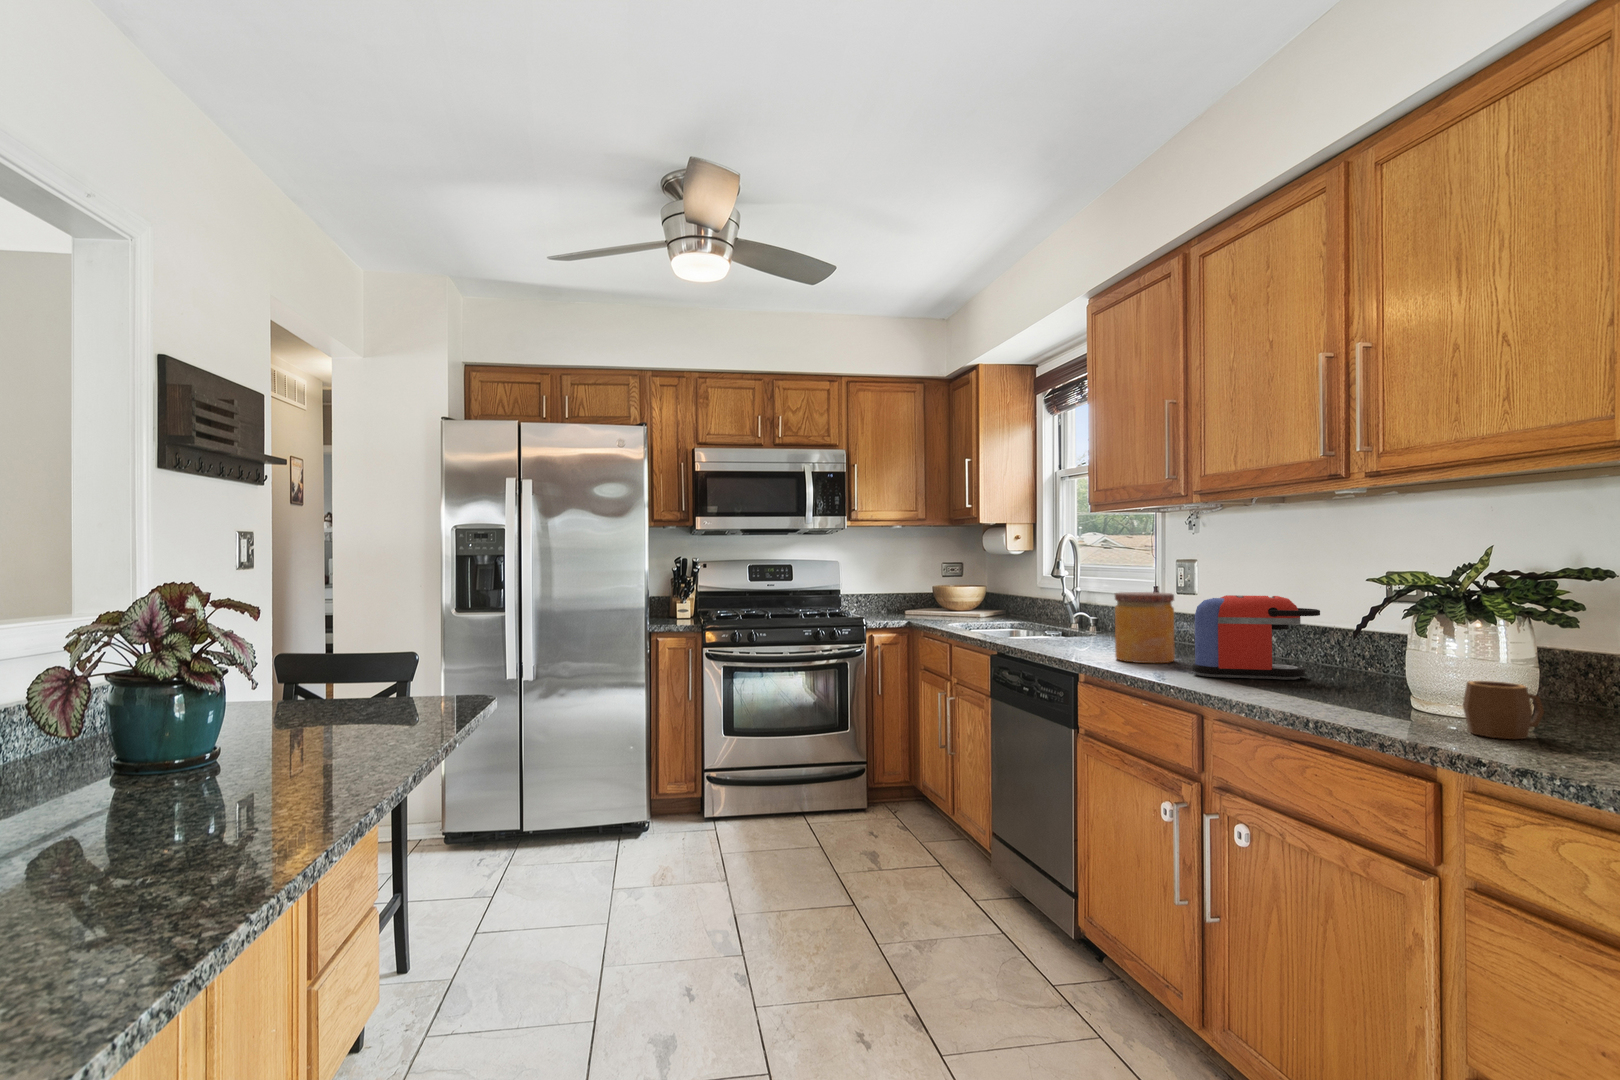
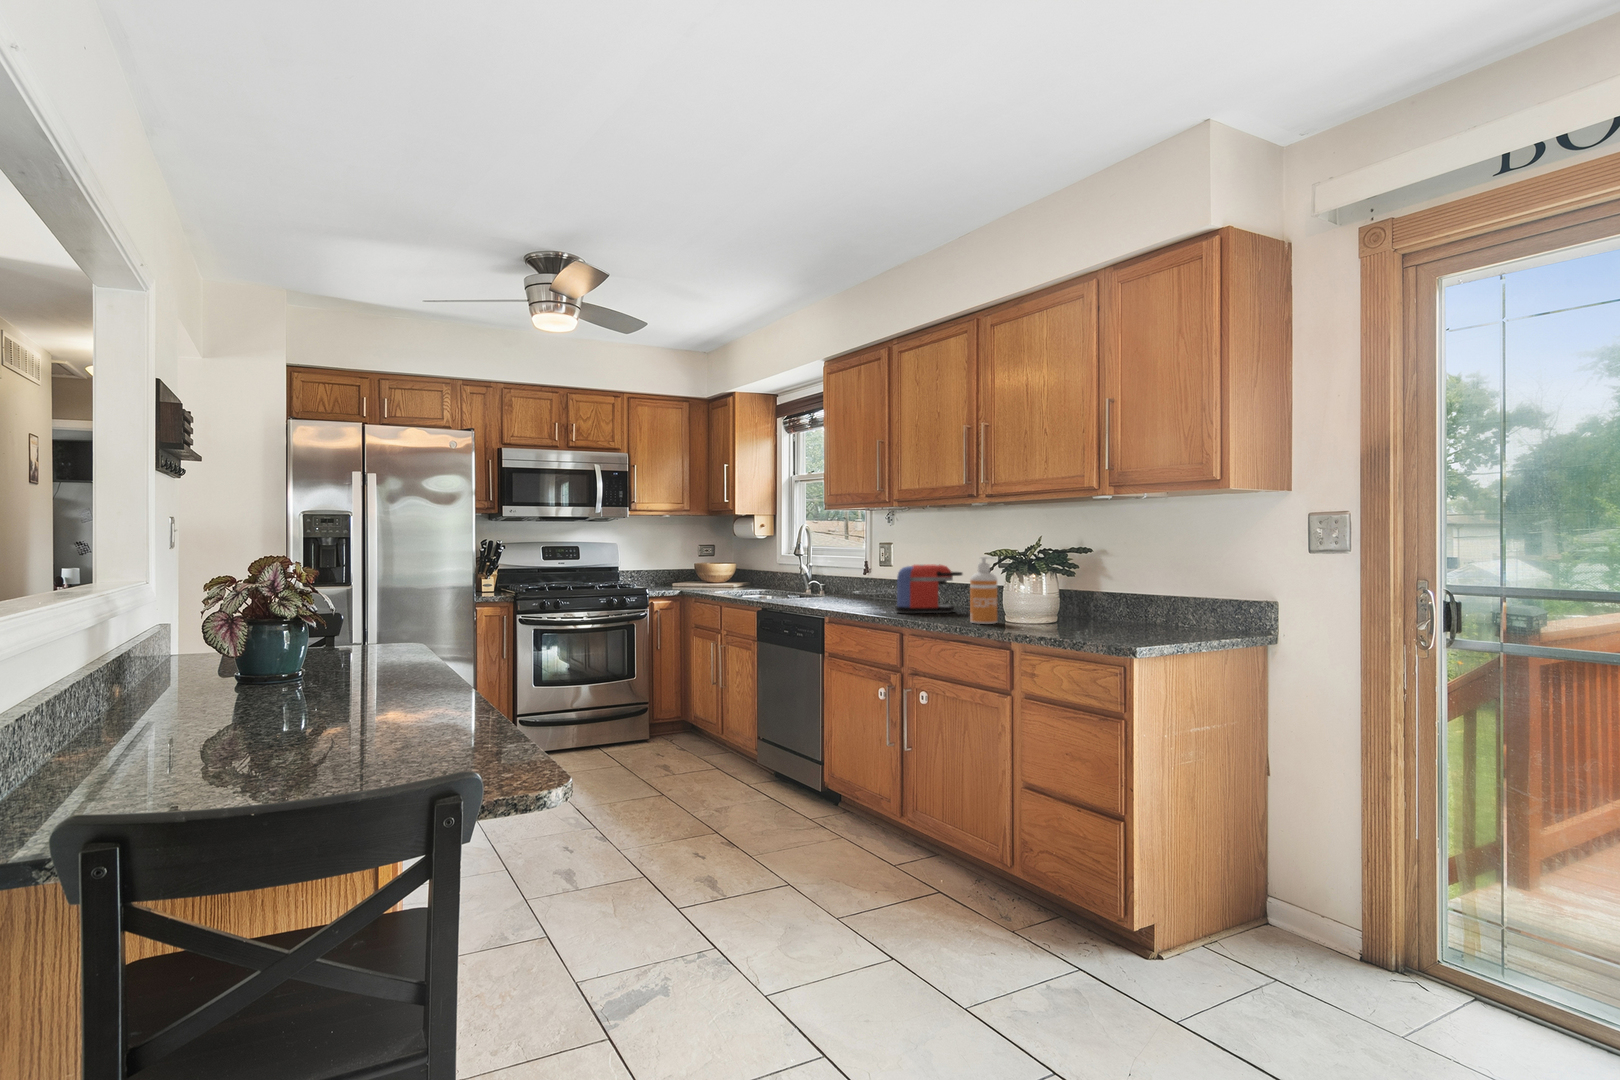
soap dispenser: none [1334,585,1395,714] -> present [970,557,997,624]
jar: present [1115,592,1175,663] -> none [847,564,883,608]
mug: present [1463,681,1544,739] -> none [1025,603,1057,629]

